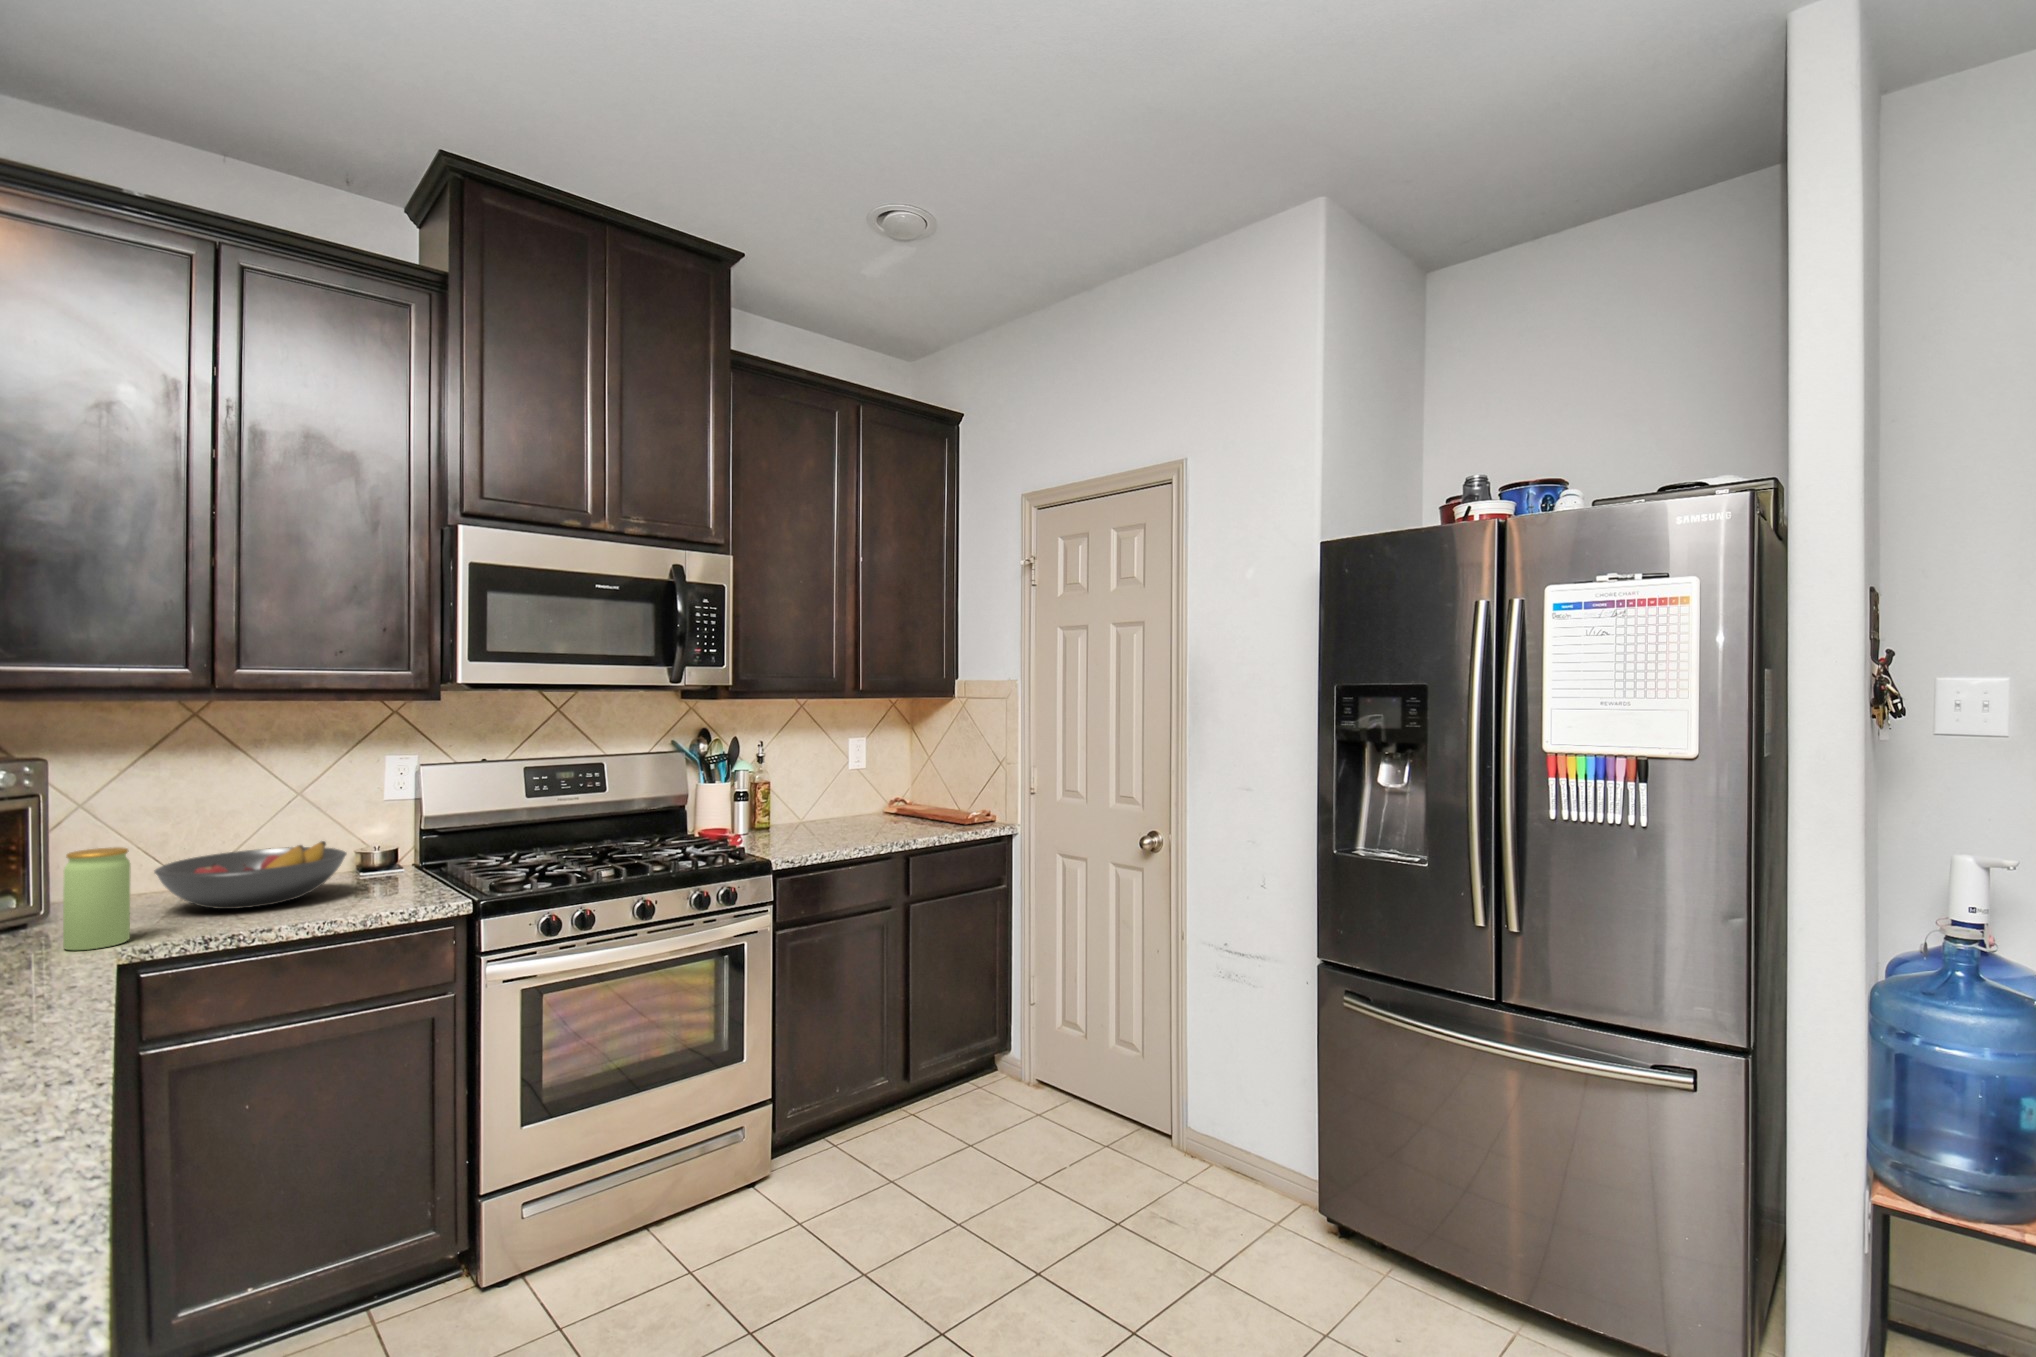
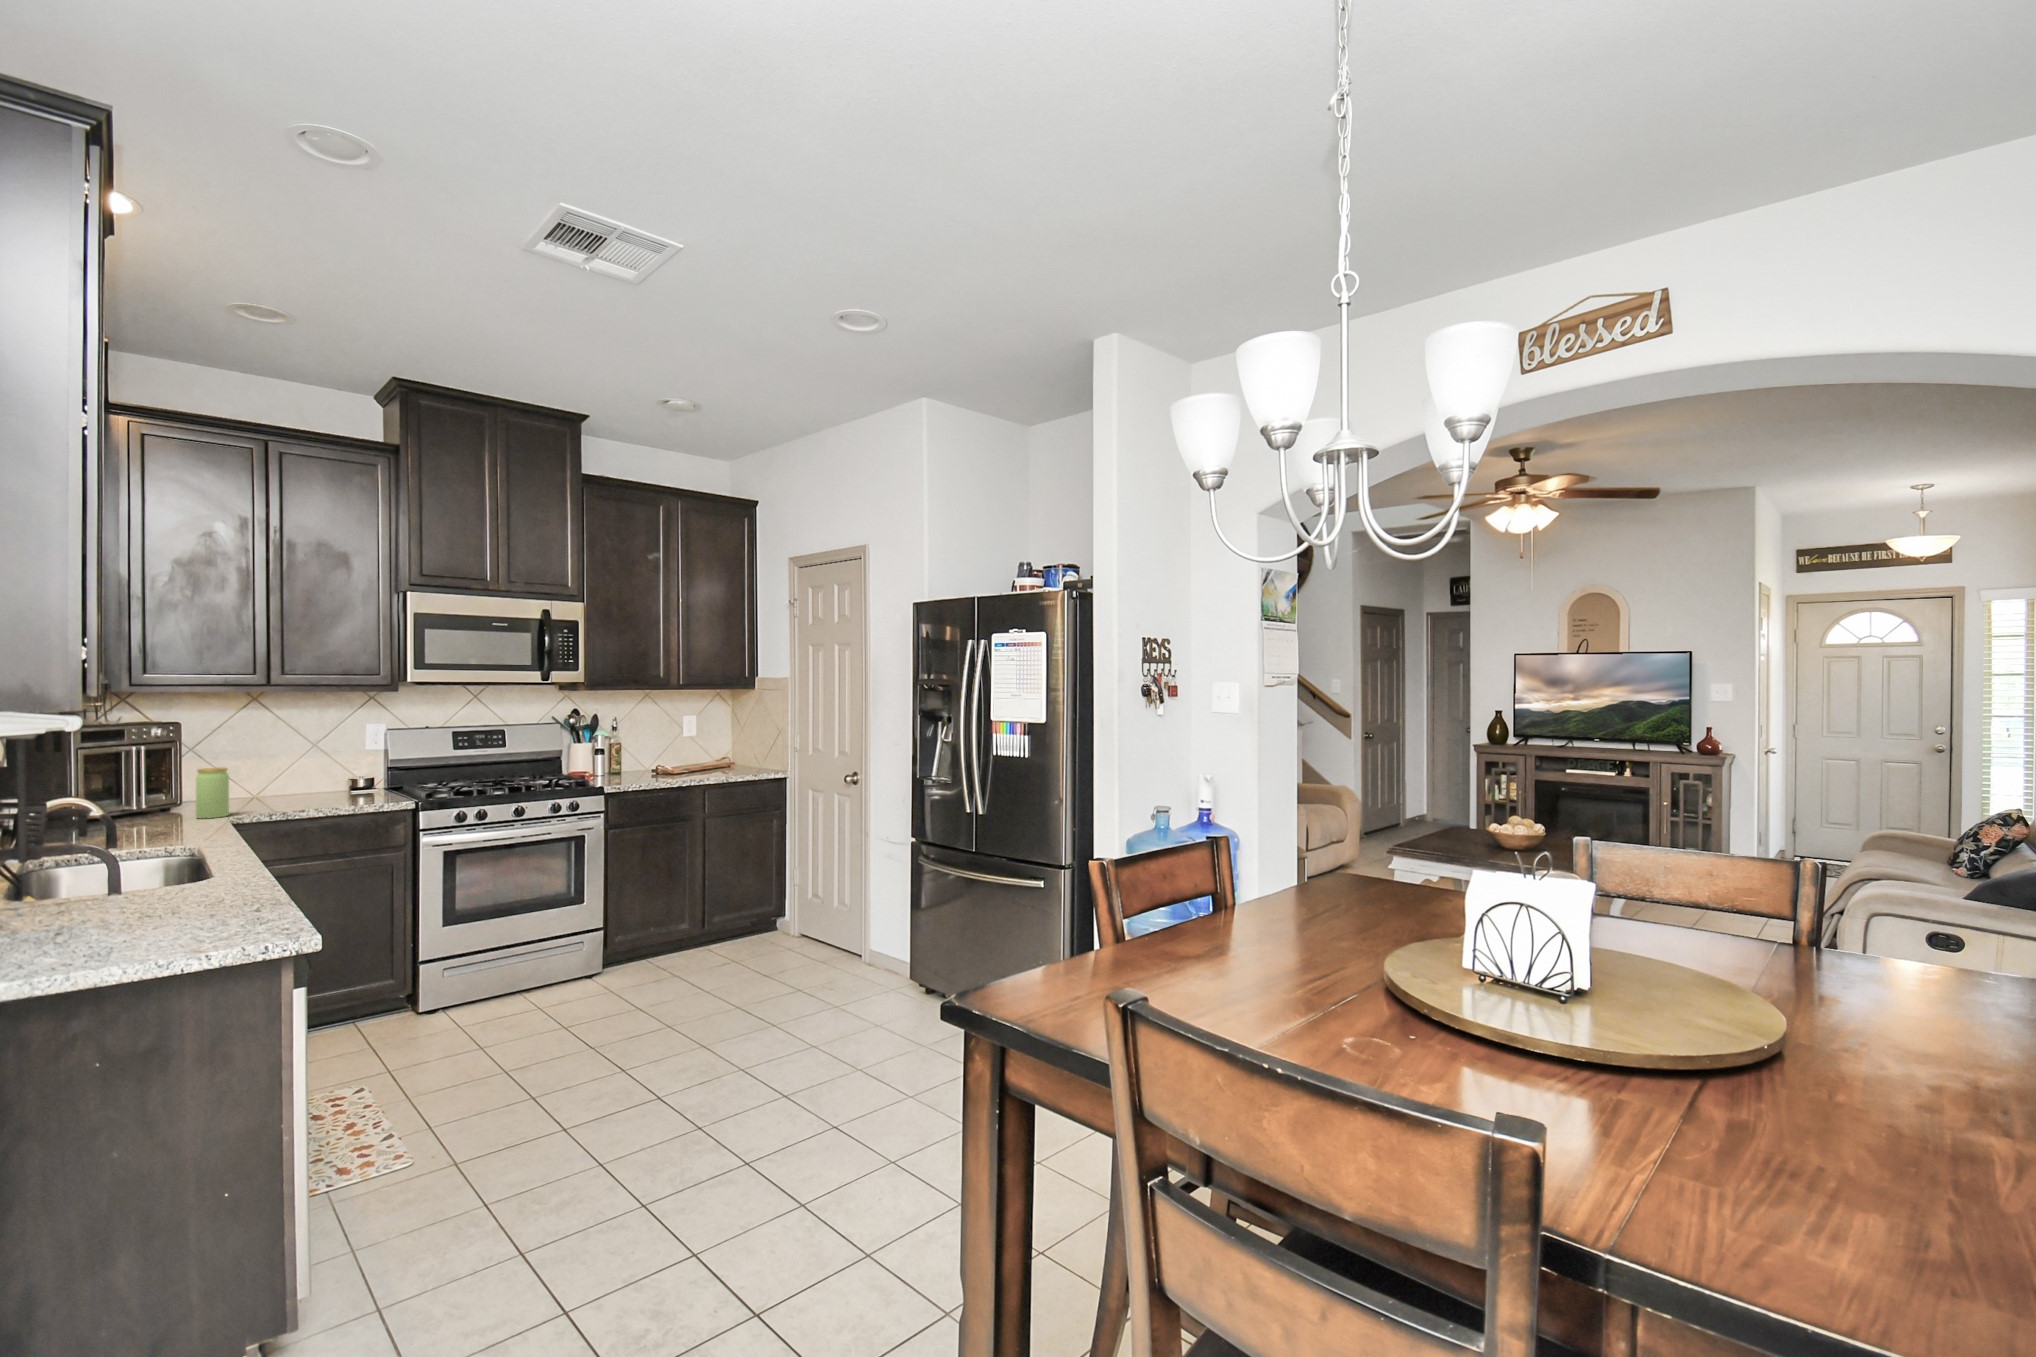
fruit bowl: present [154,841,347,909] -> none [236,771,344,805]

